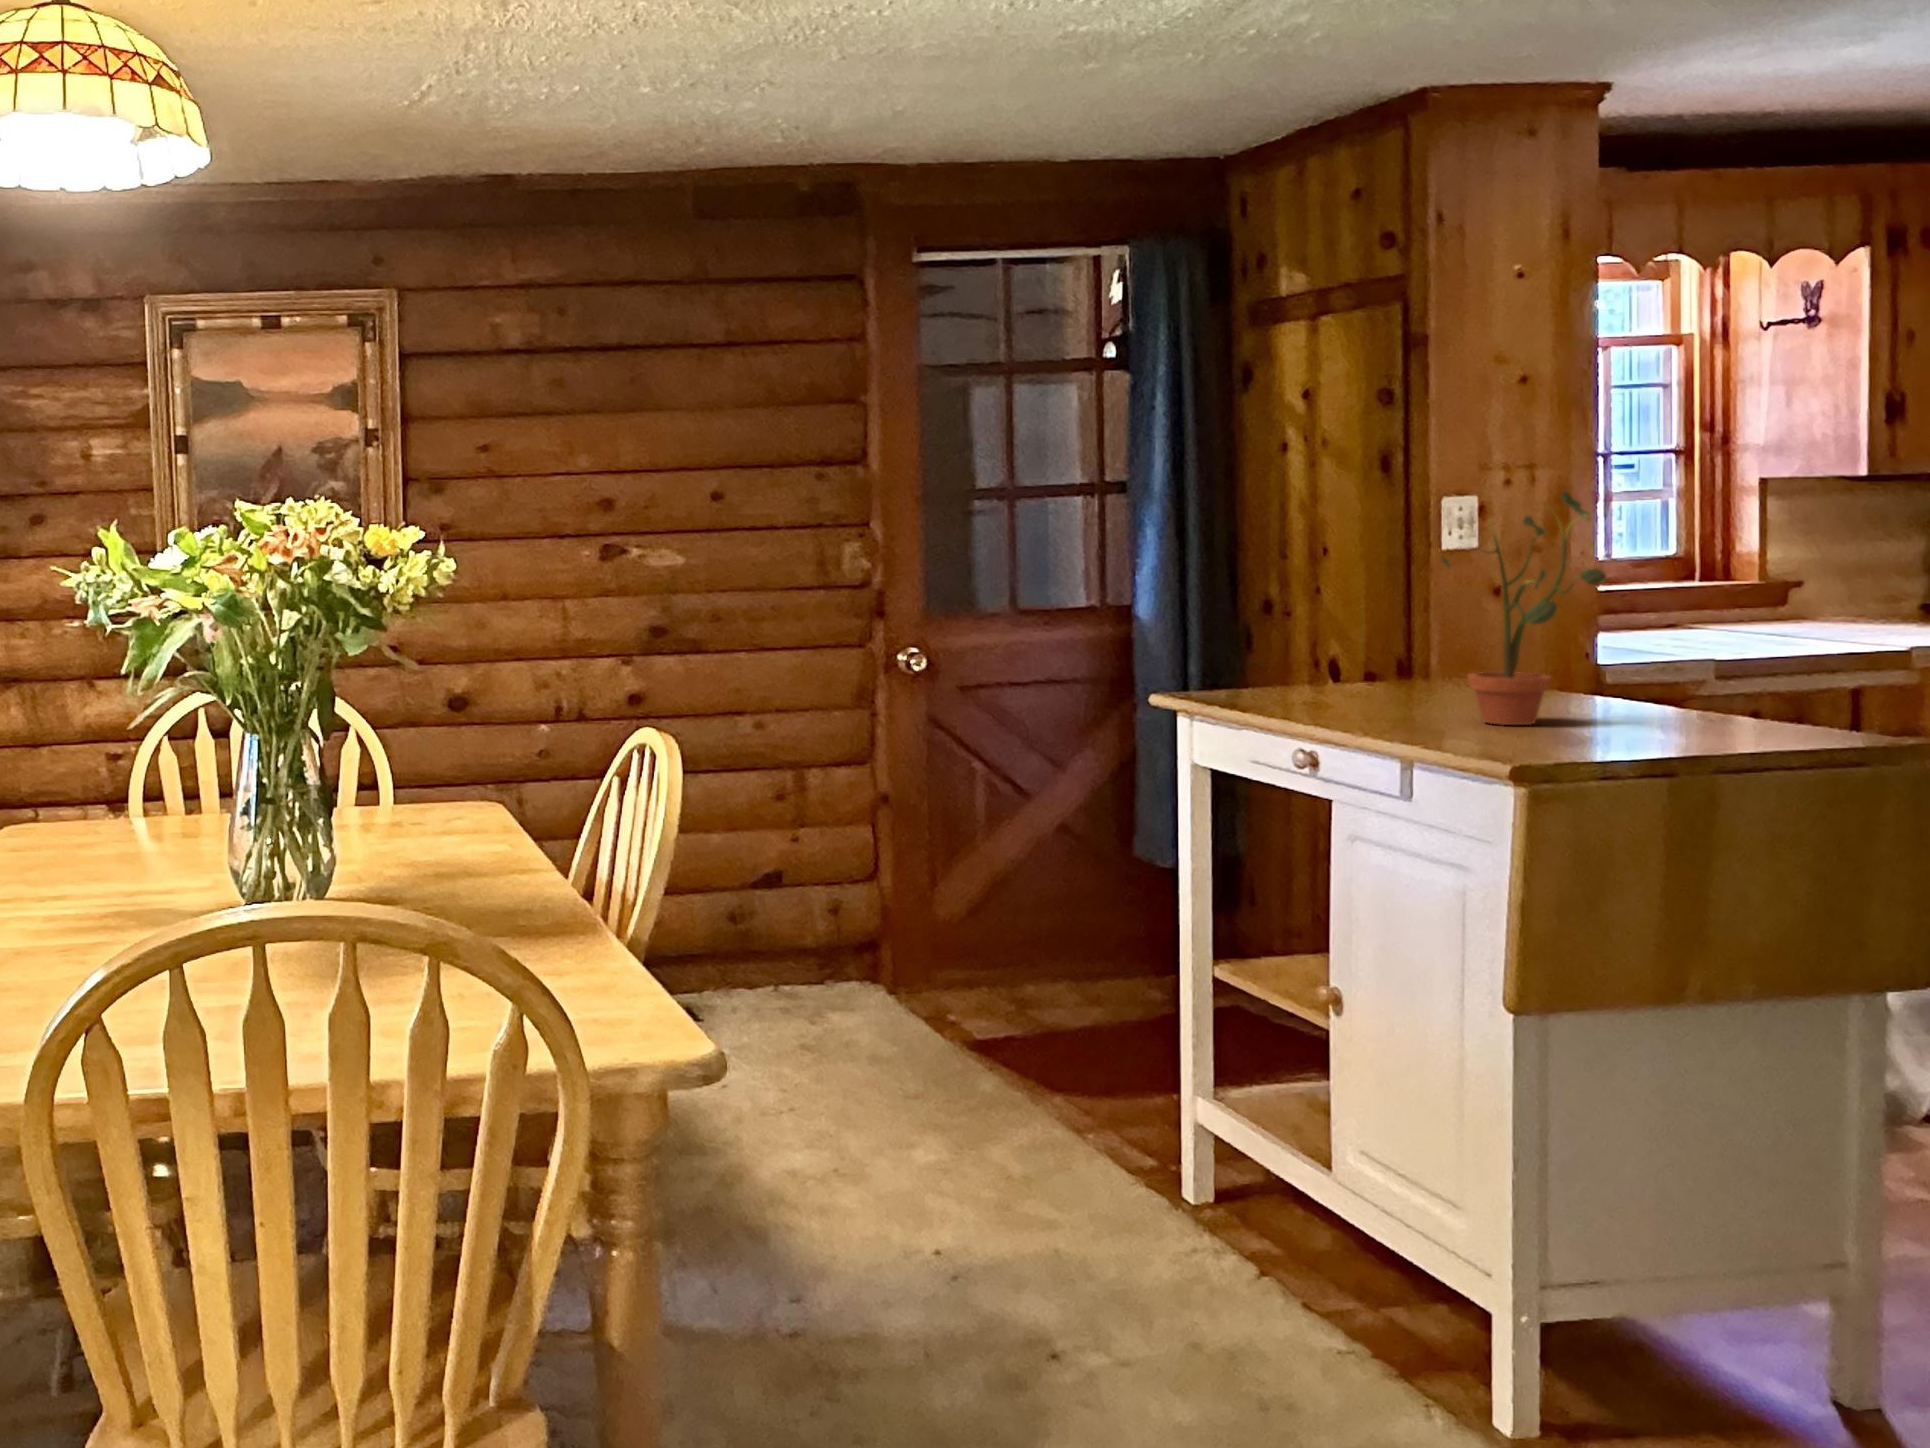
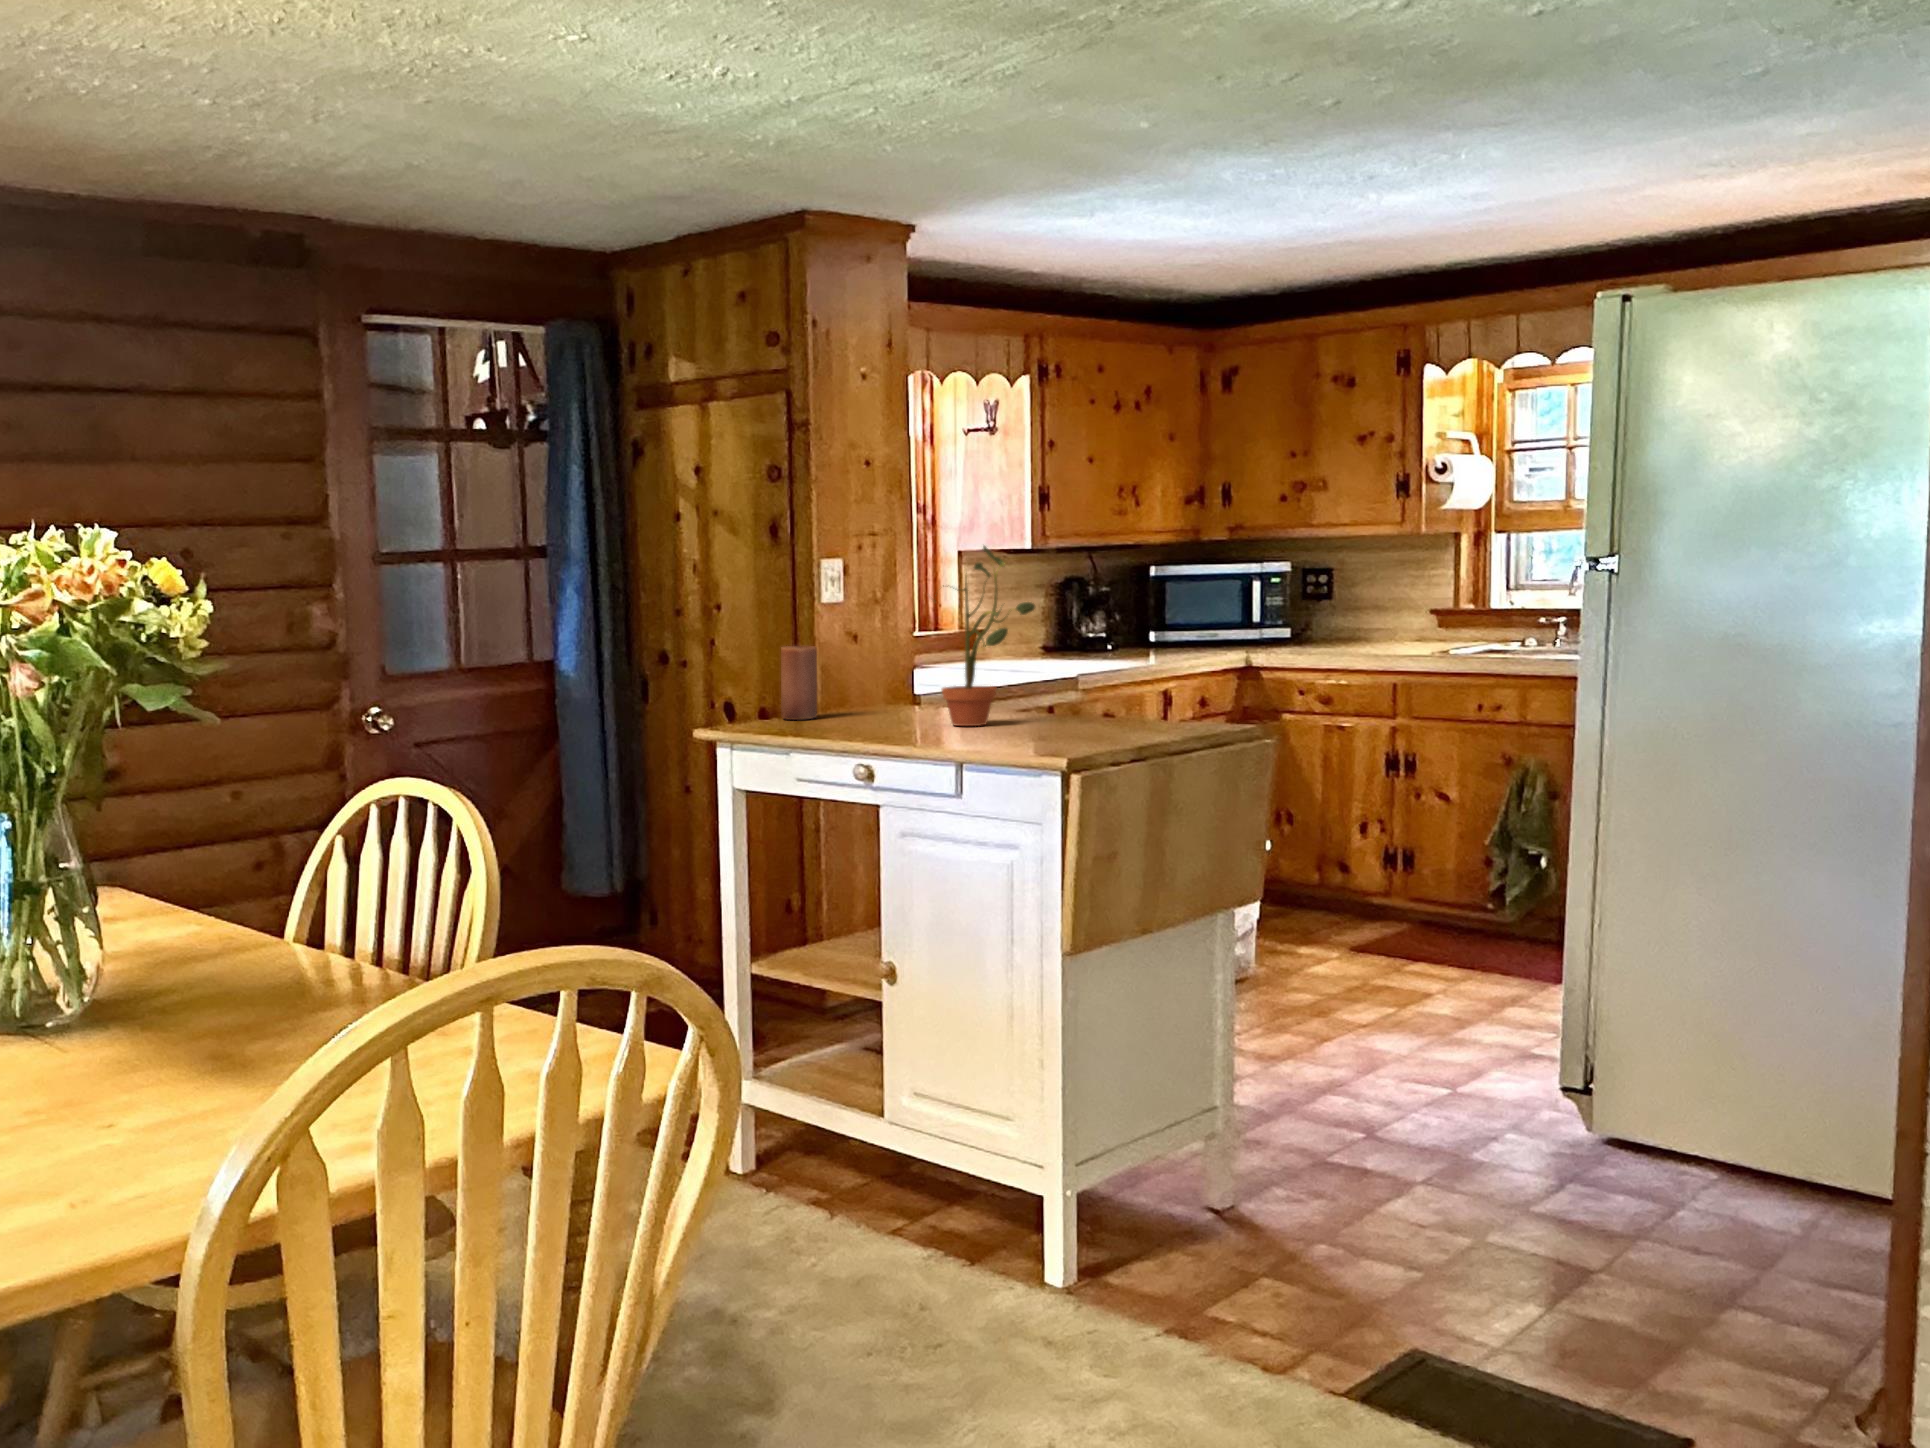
candle: none [1277,611,1326,700] -> present [781,646,817,720]

